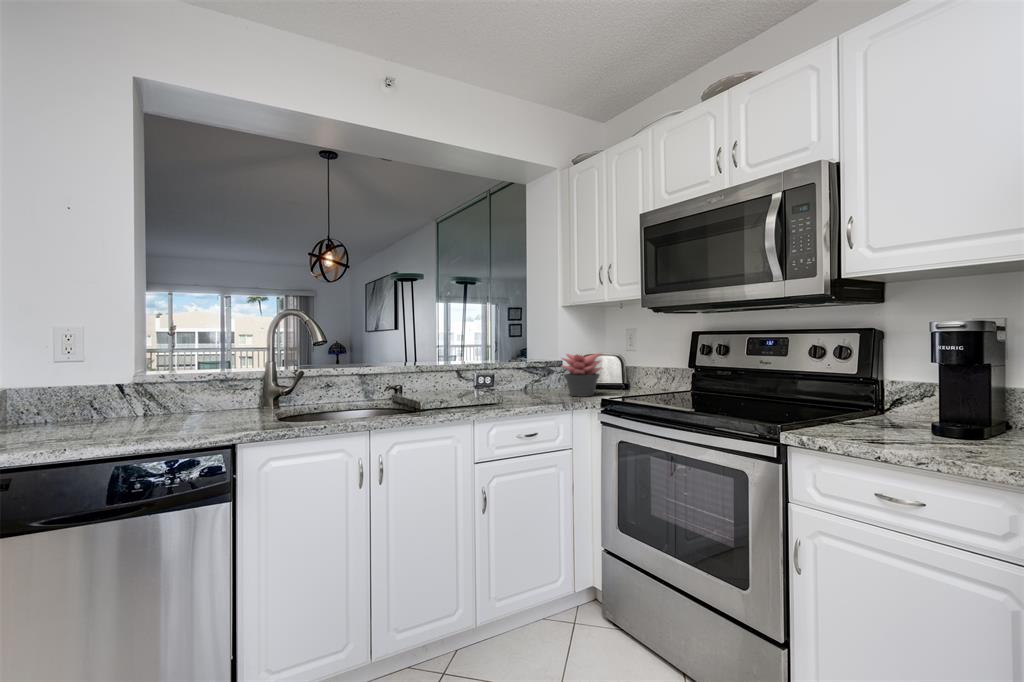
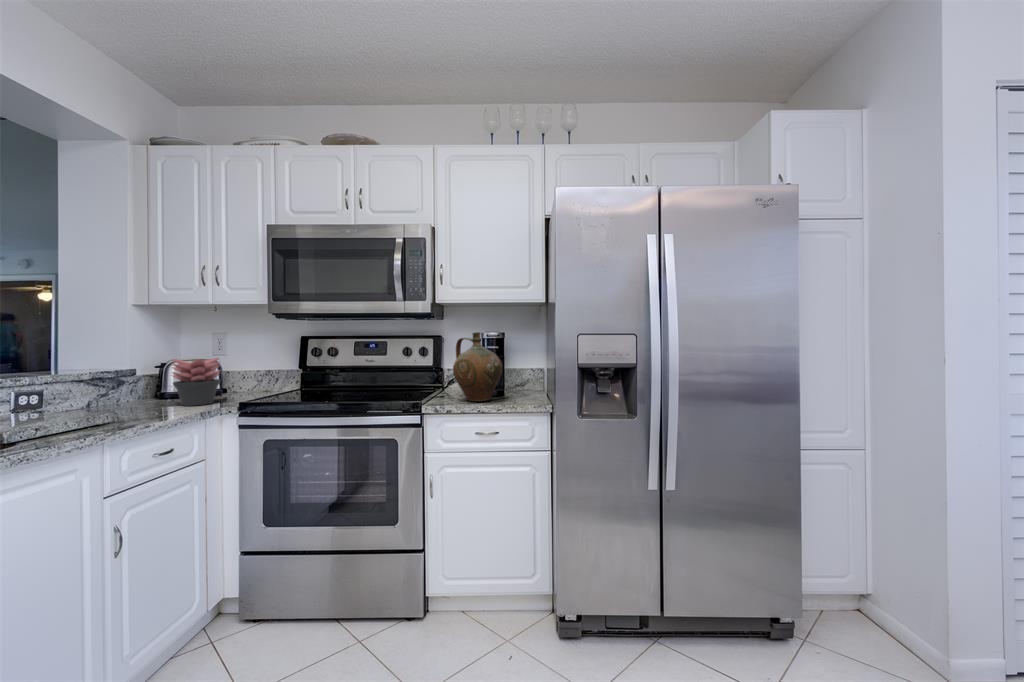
ceramic jug: none [838,322,949,442] -> present [453,332,502,402]

